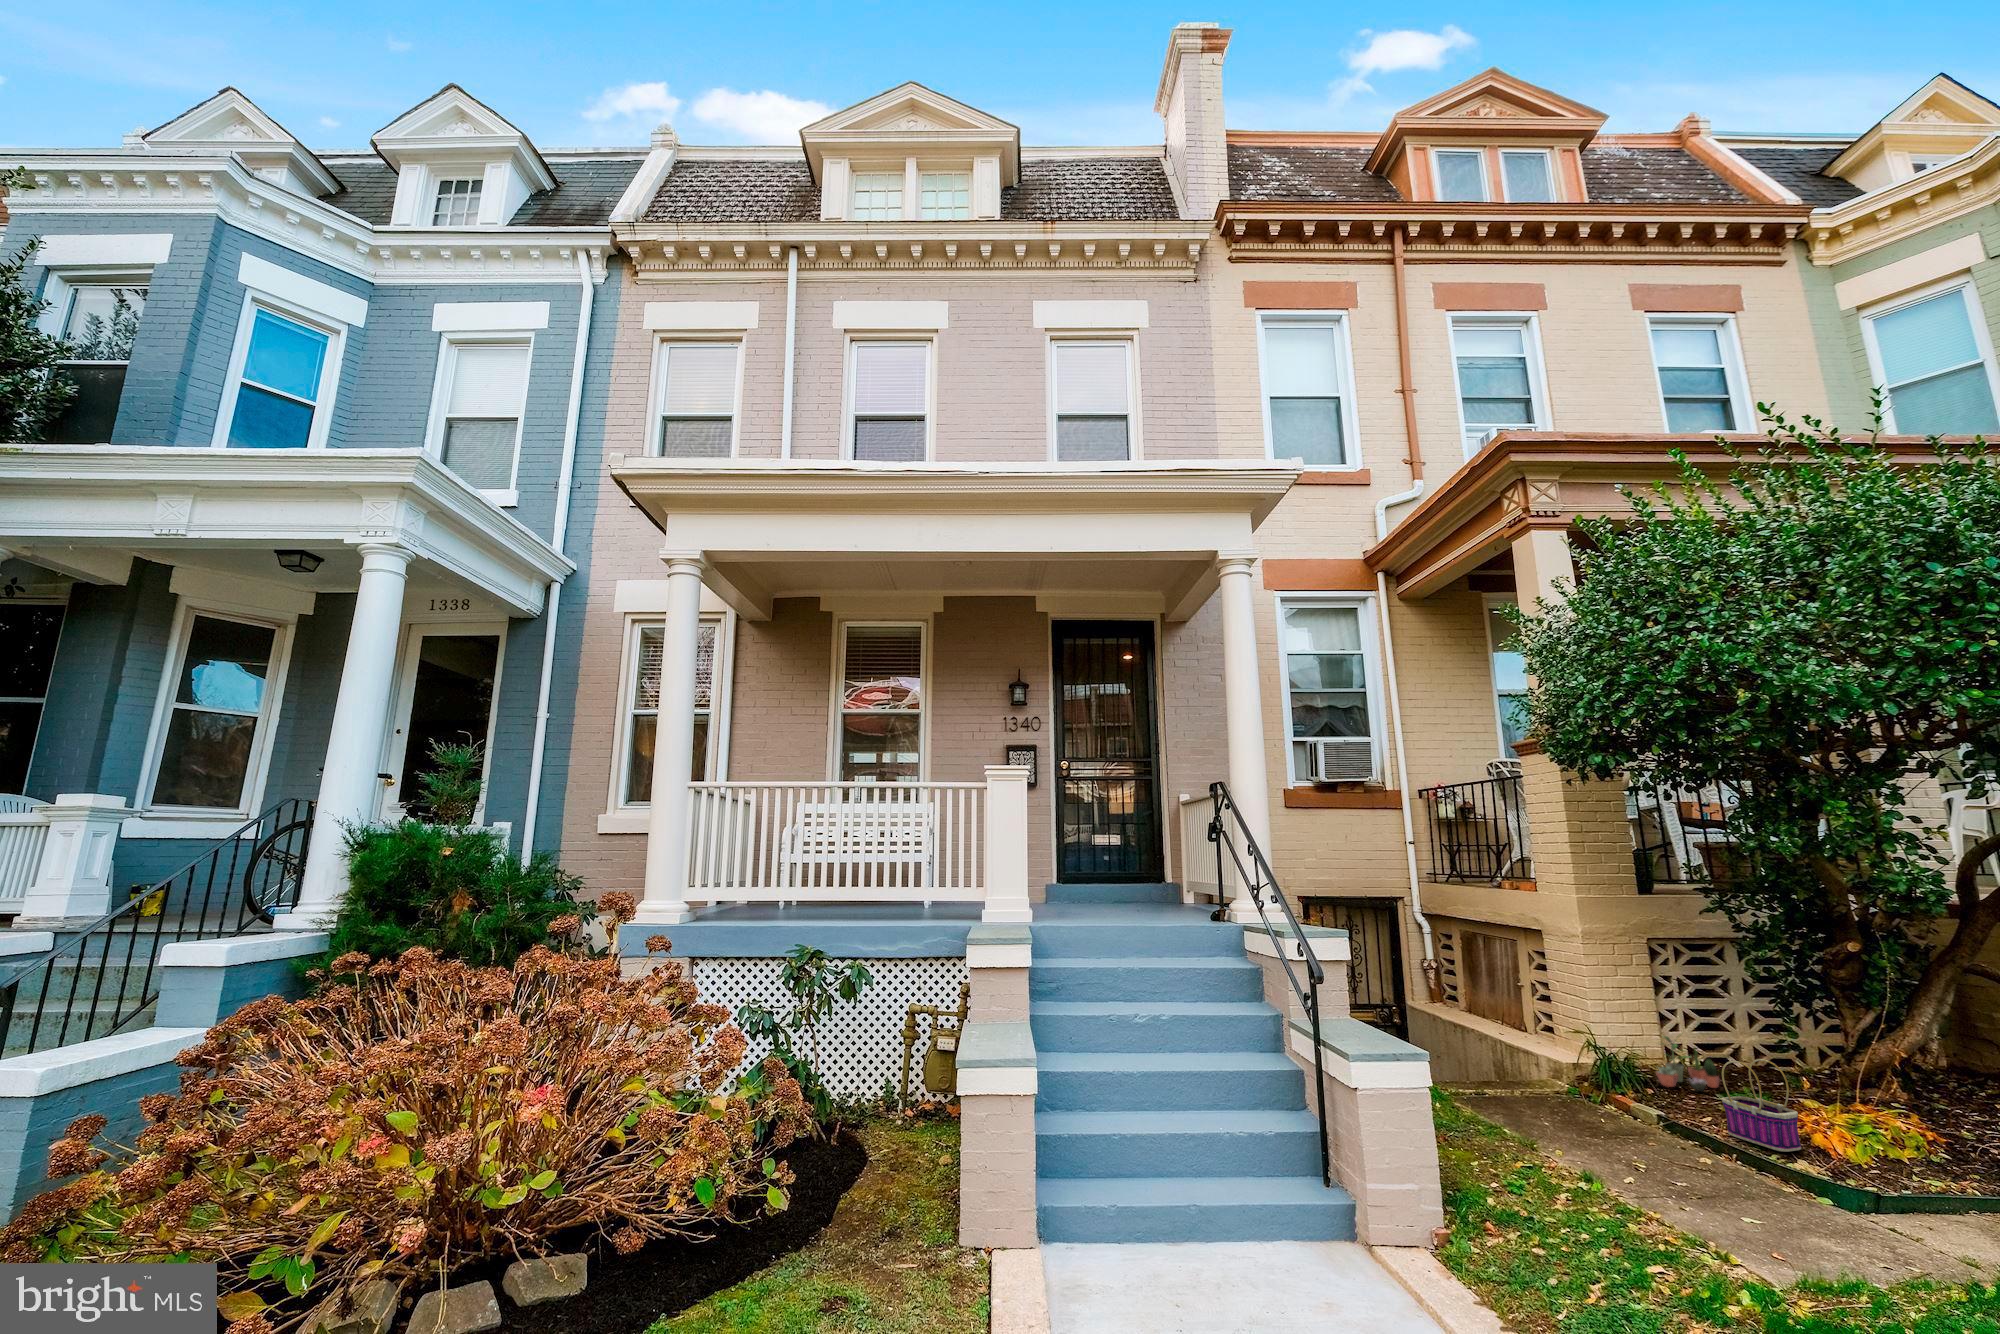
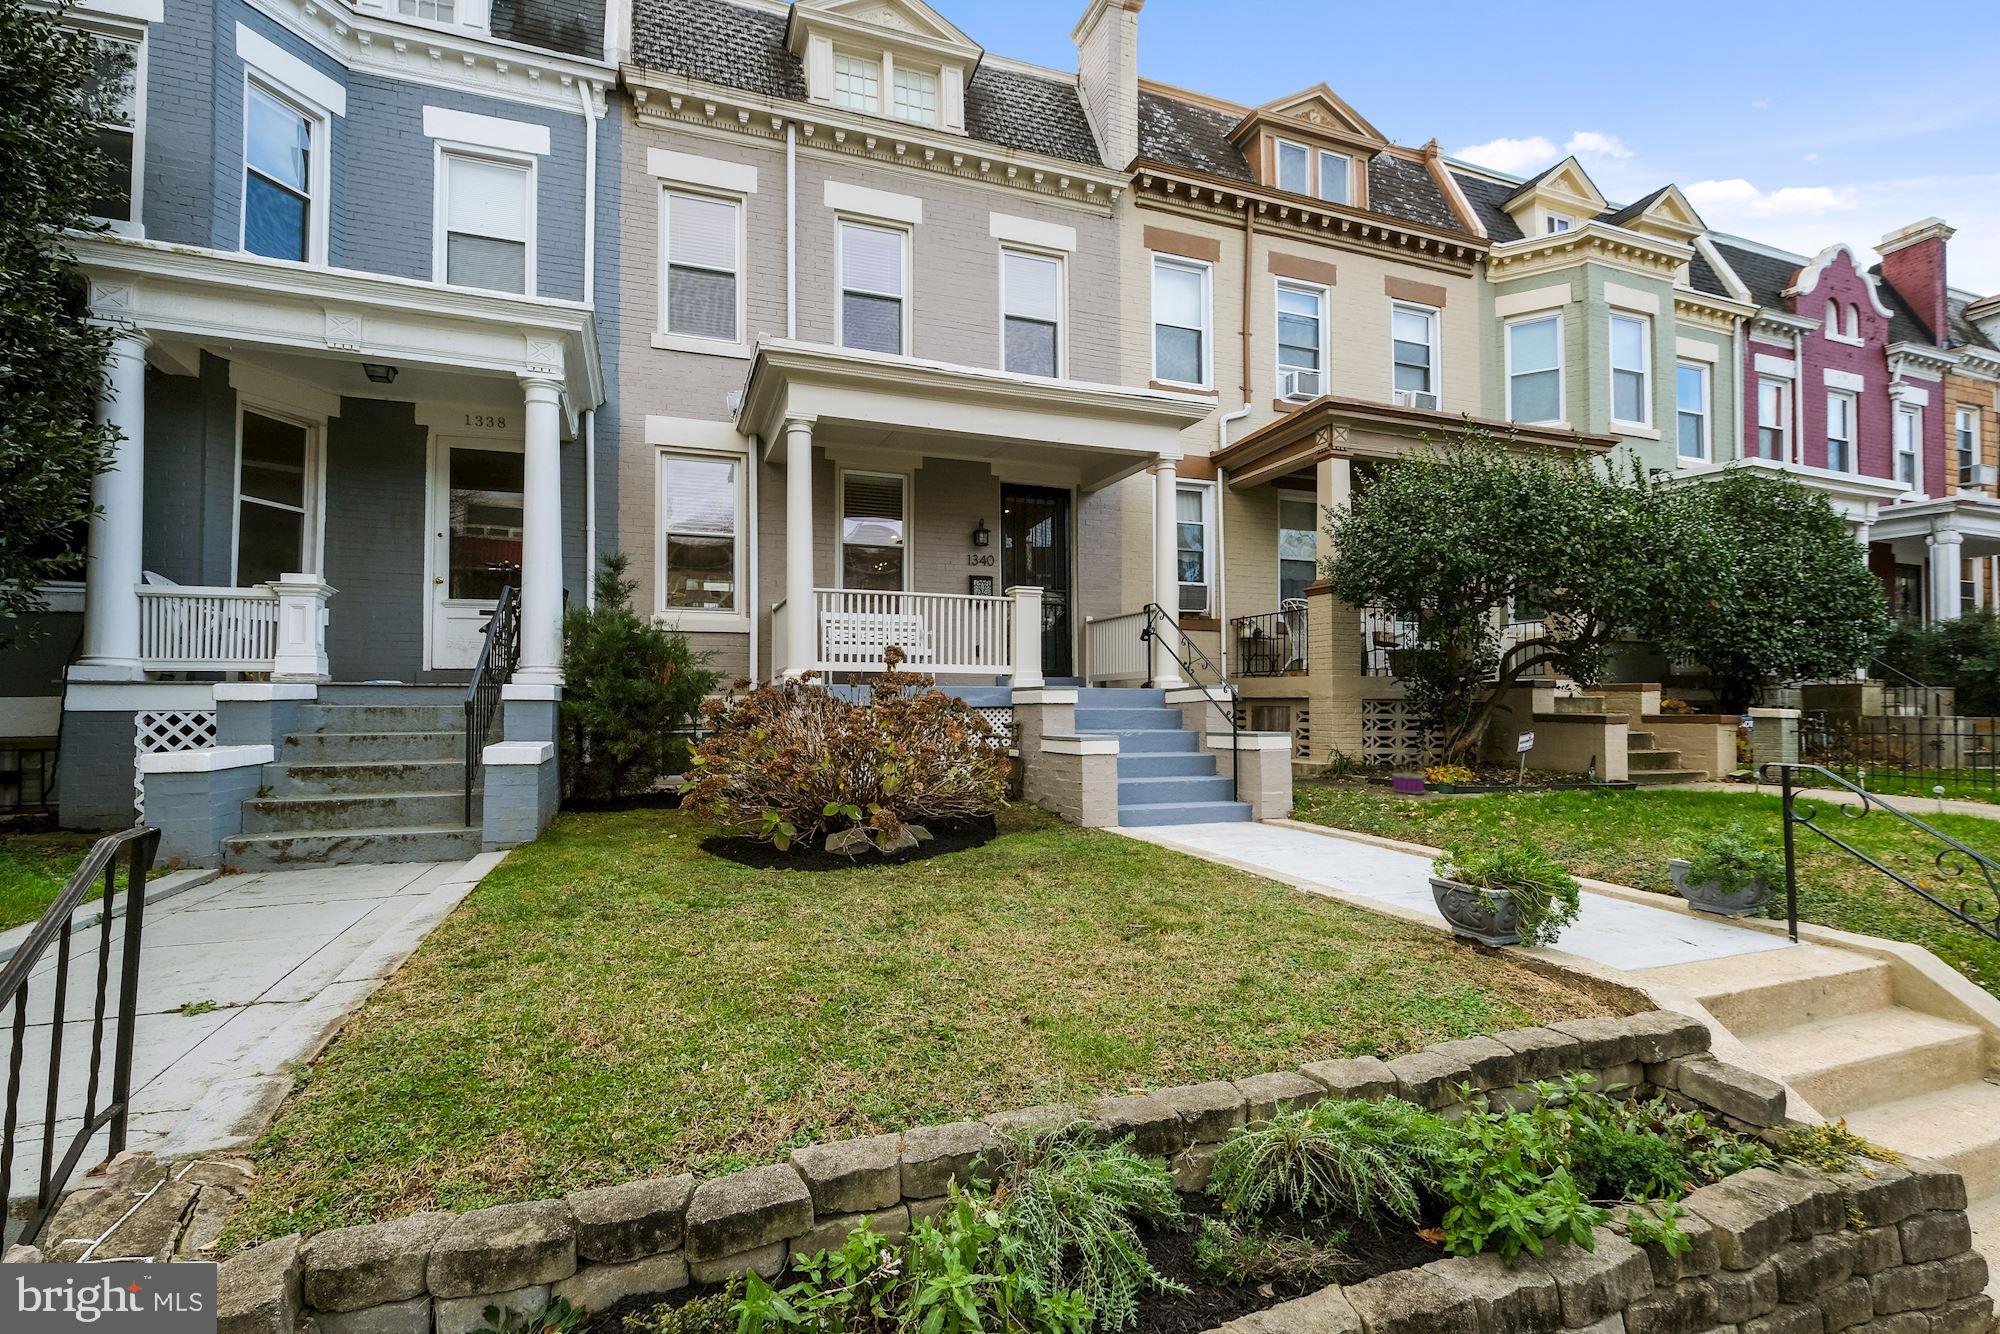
potted plant: present [1656,1036,1719,1091] -> none [1357,751,1386,779]

